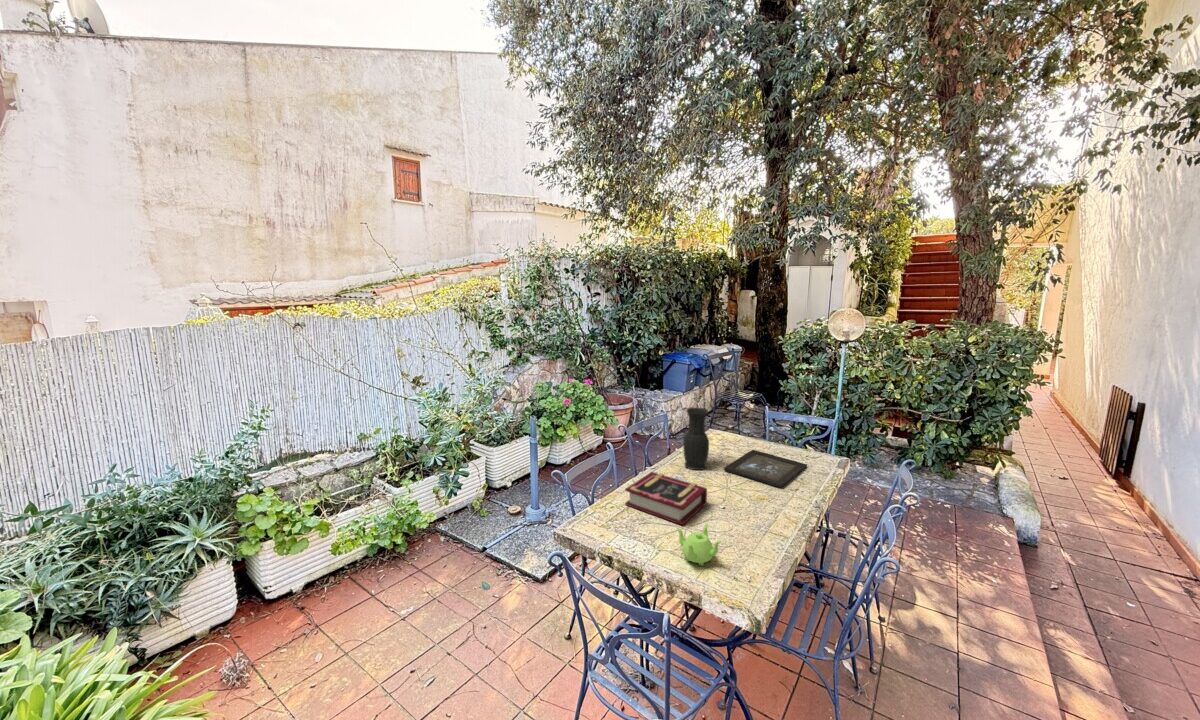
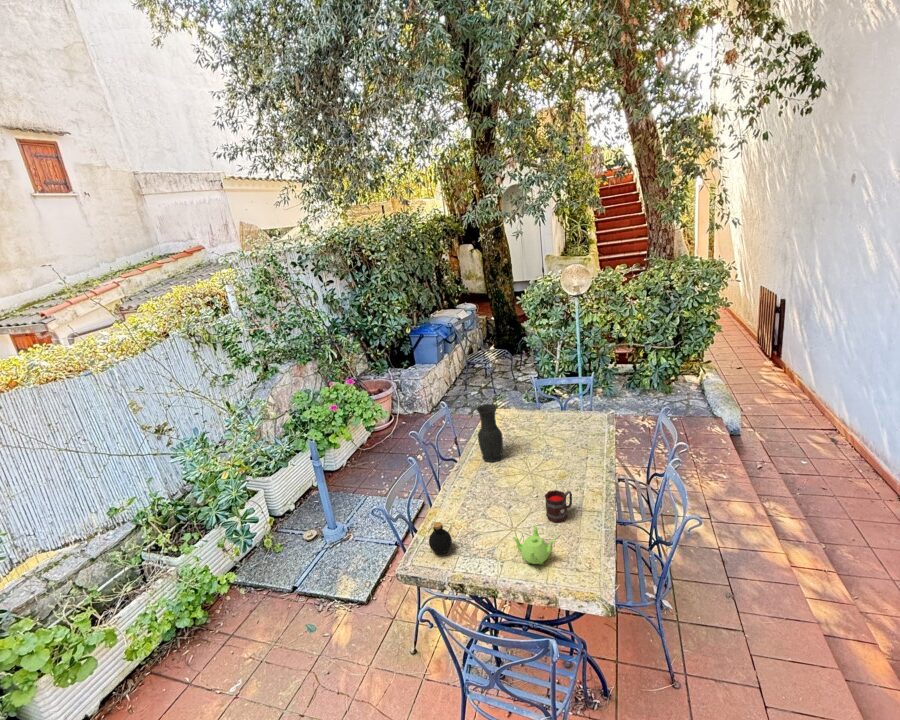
tray: present [724,450,807,487] -> none [519,426,584,461]
book: present [625,472,707,525] -> none [447,479,519,527]
bottle: none [593,494,617,528] -> present [429,522,452,554]
mug: none [728,500,762,536] -> present [545,490,572,523]

